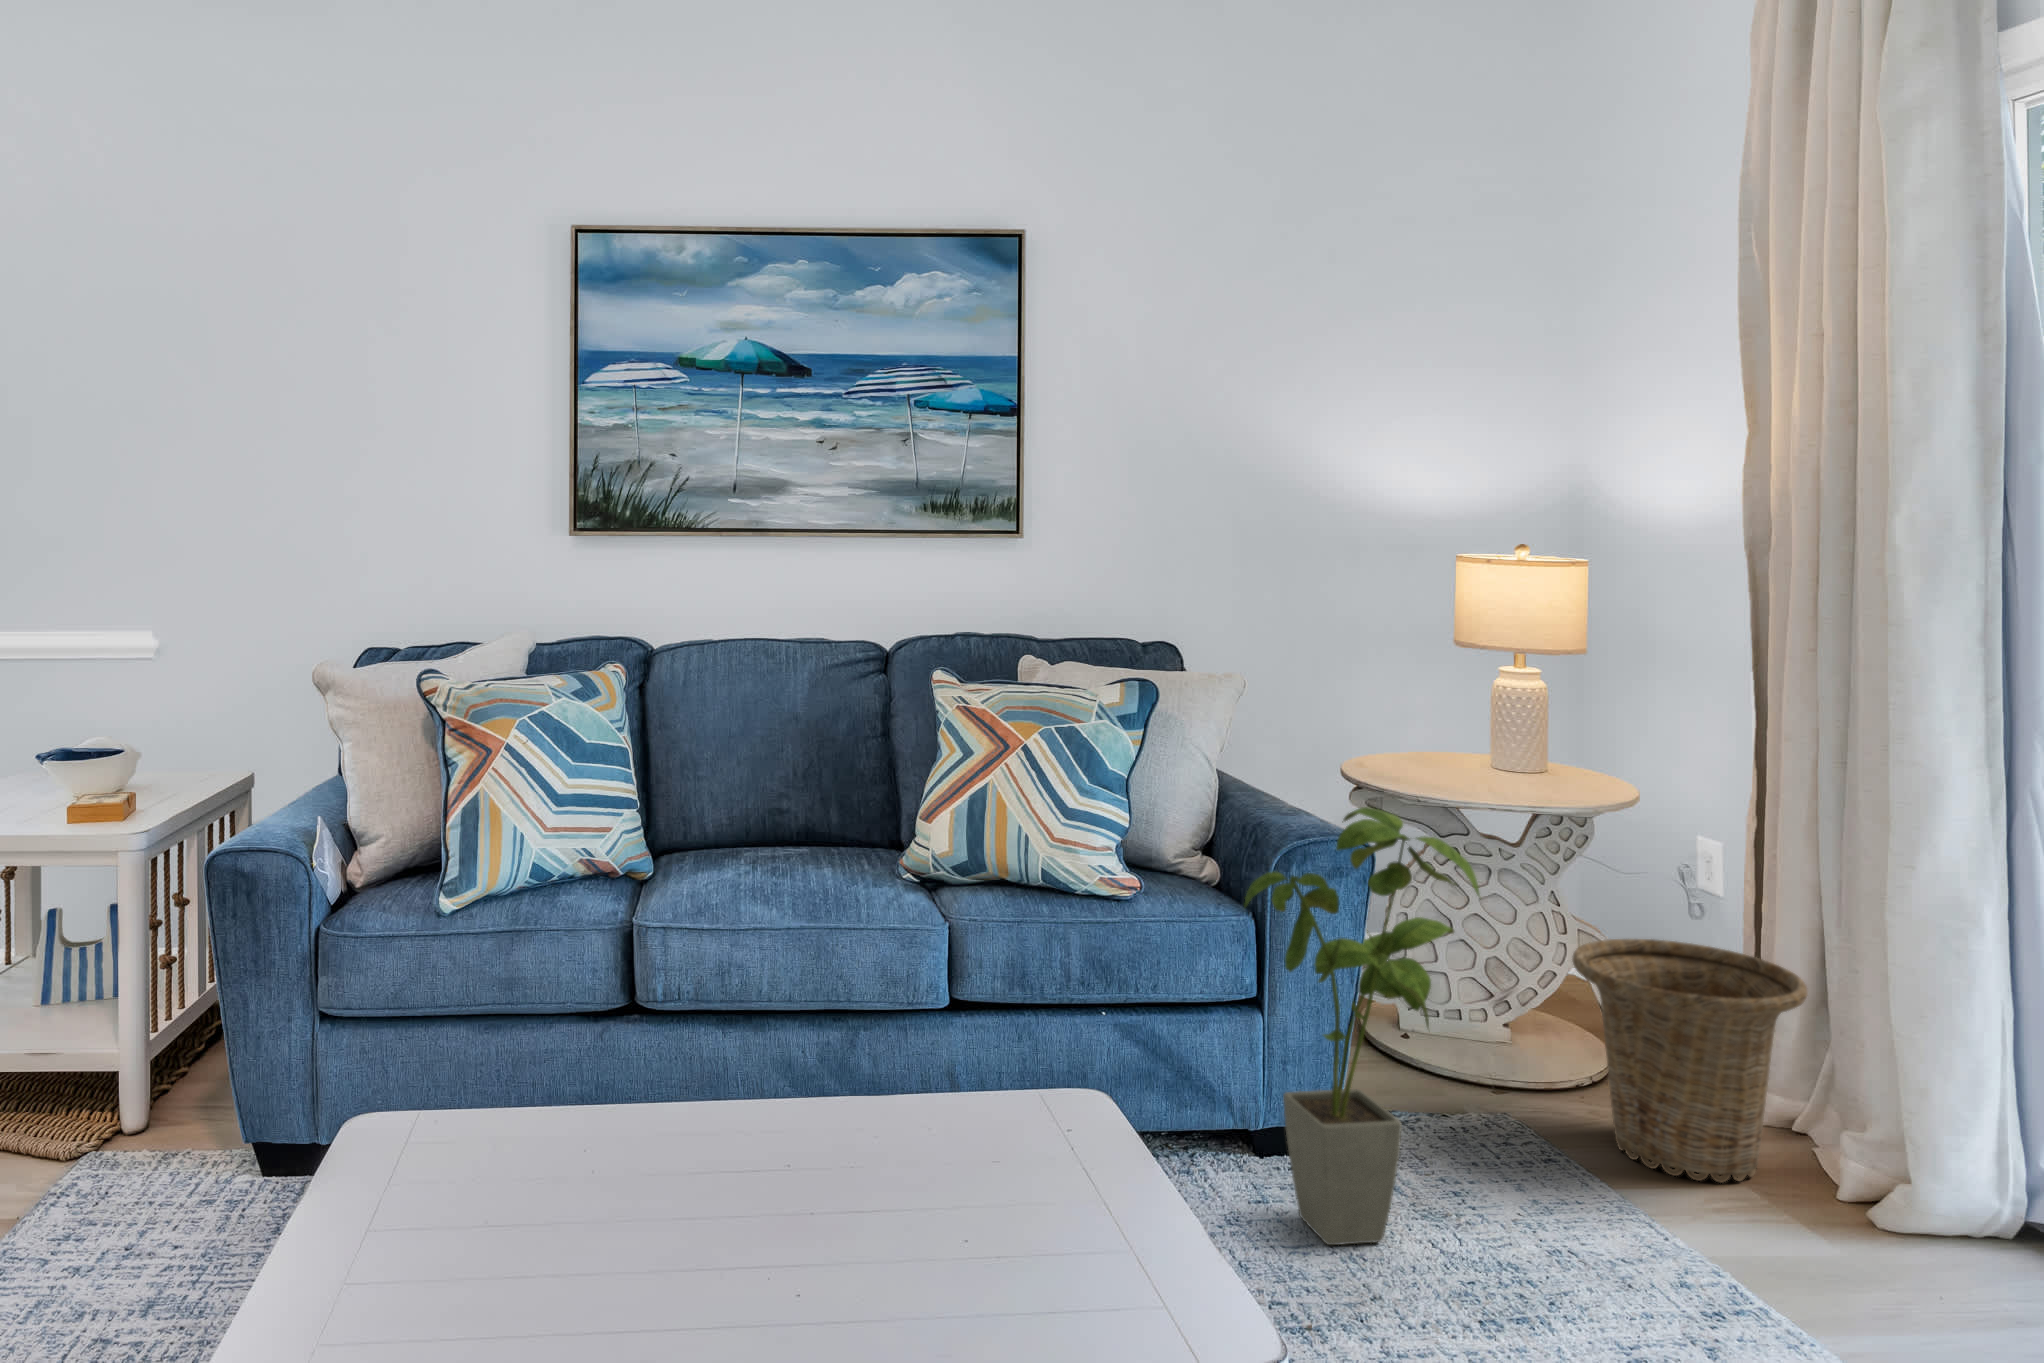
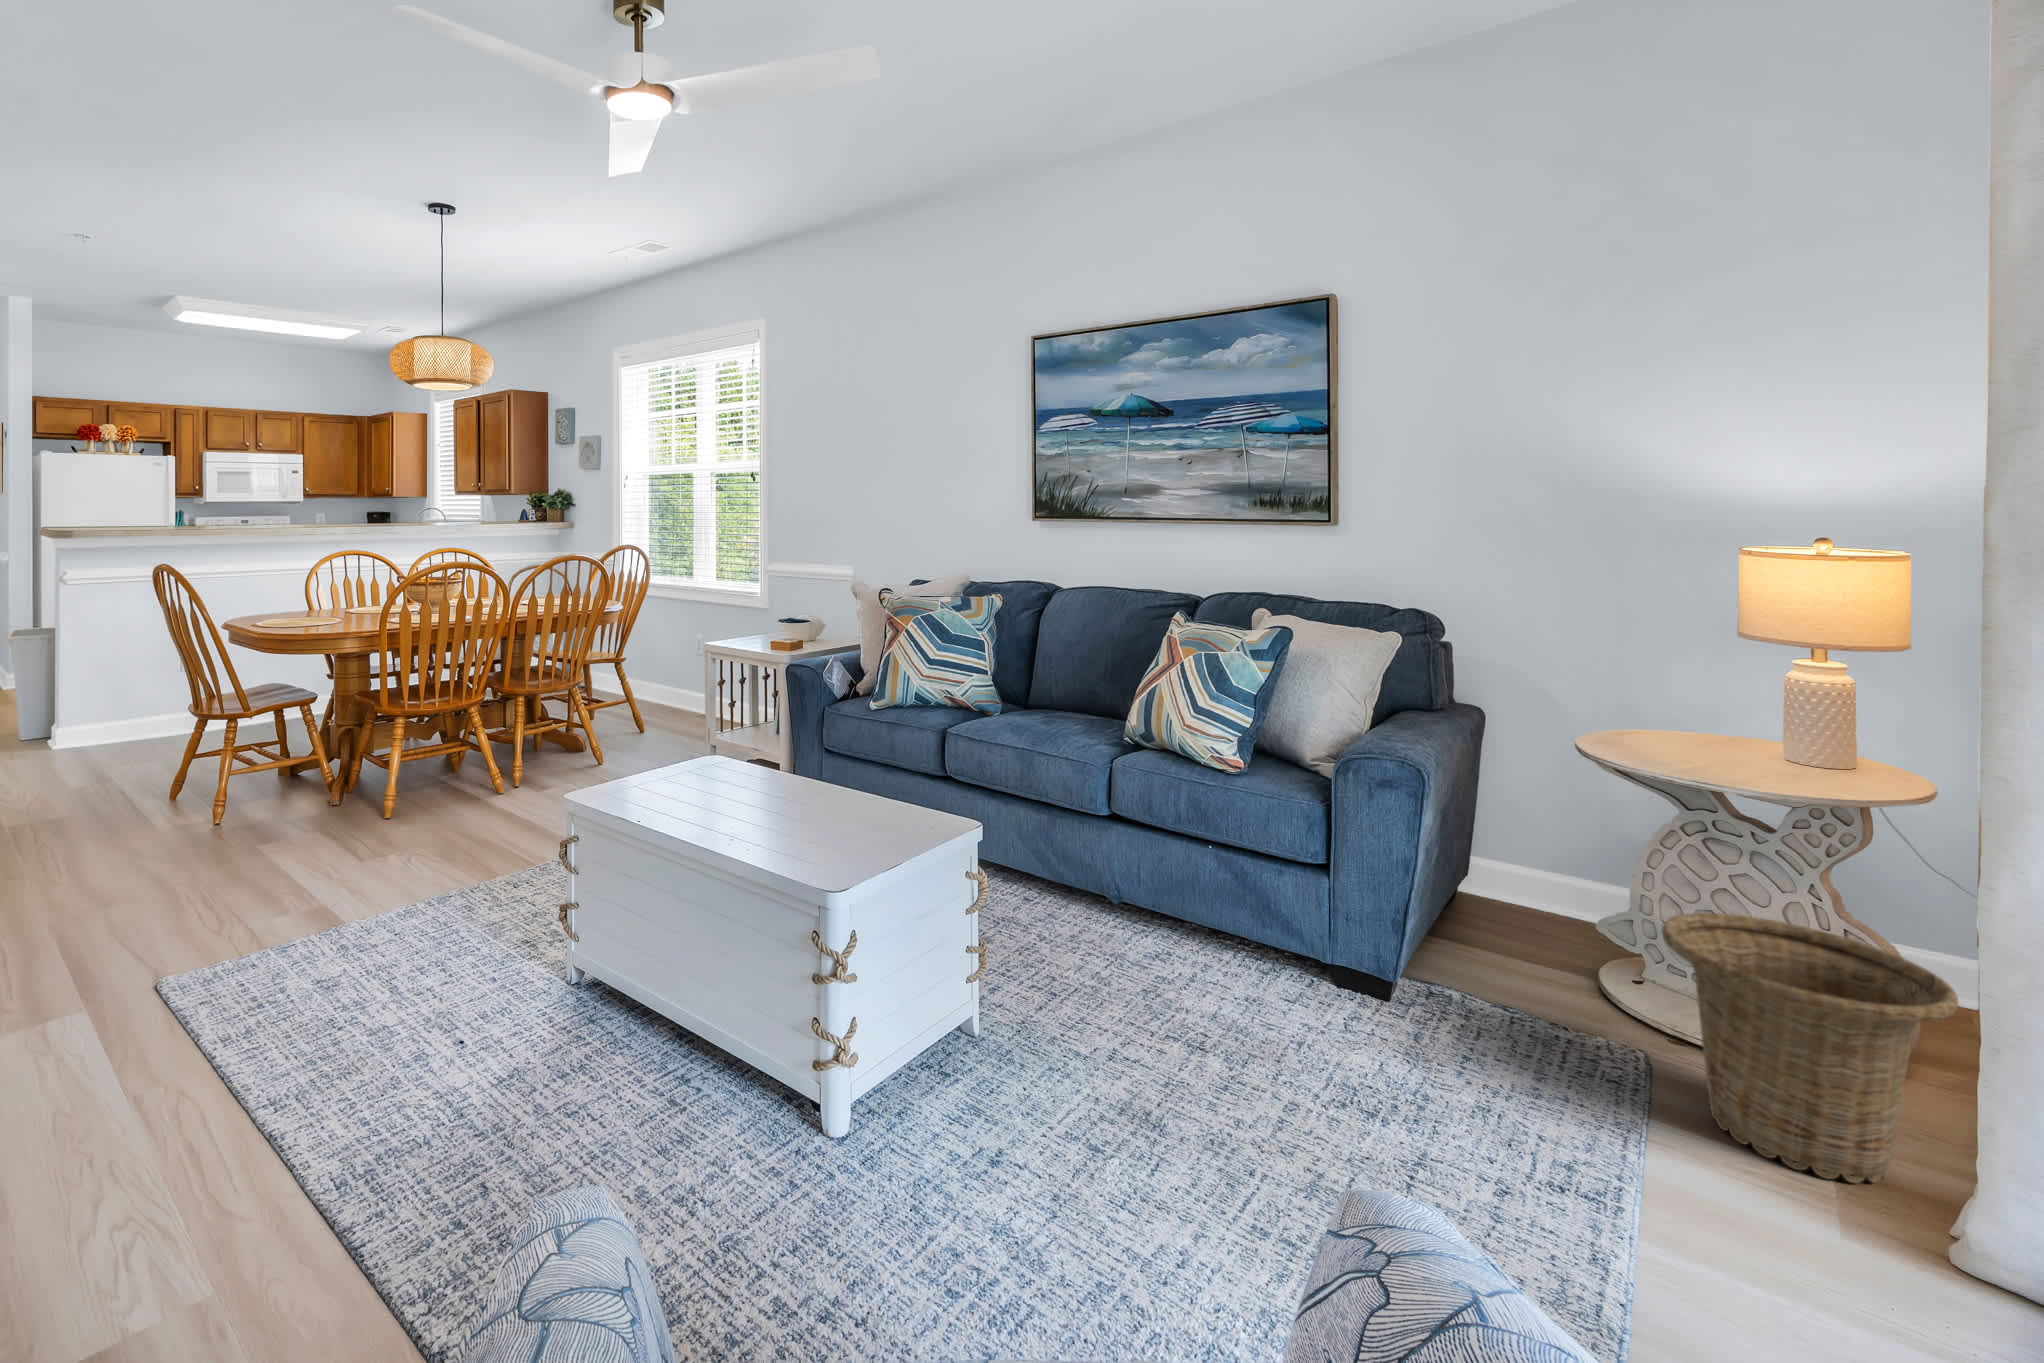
house plant: present [1245,807,1480,1245] -> none [1243,727,1442,1052]

